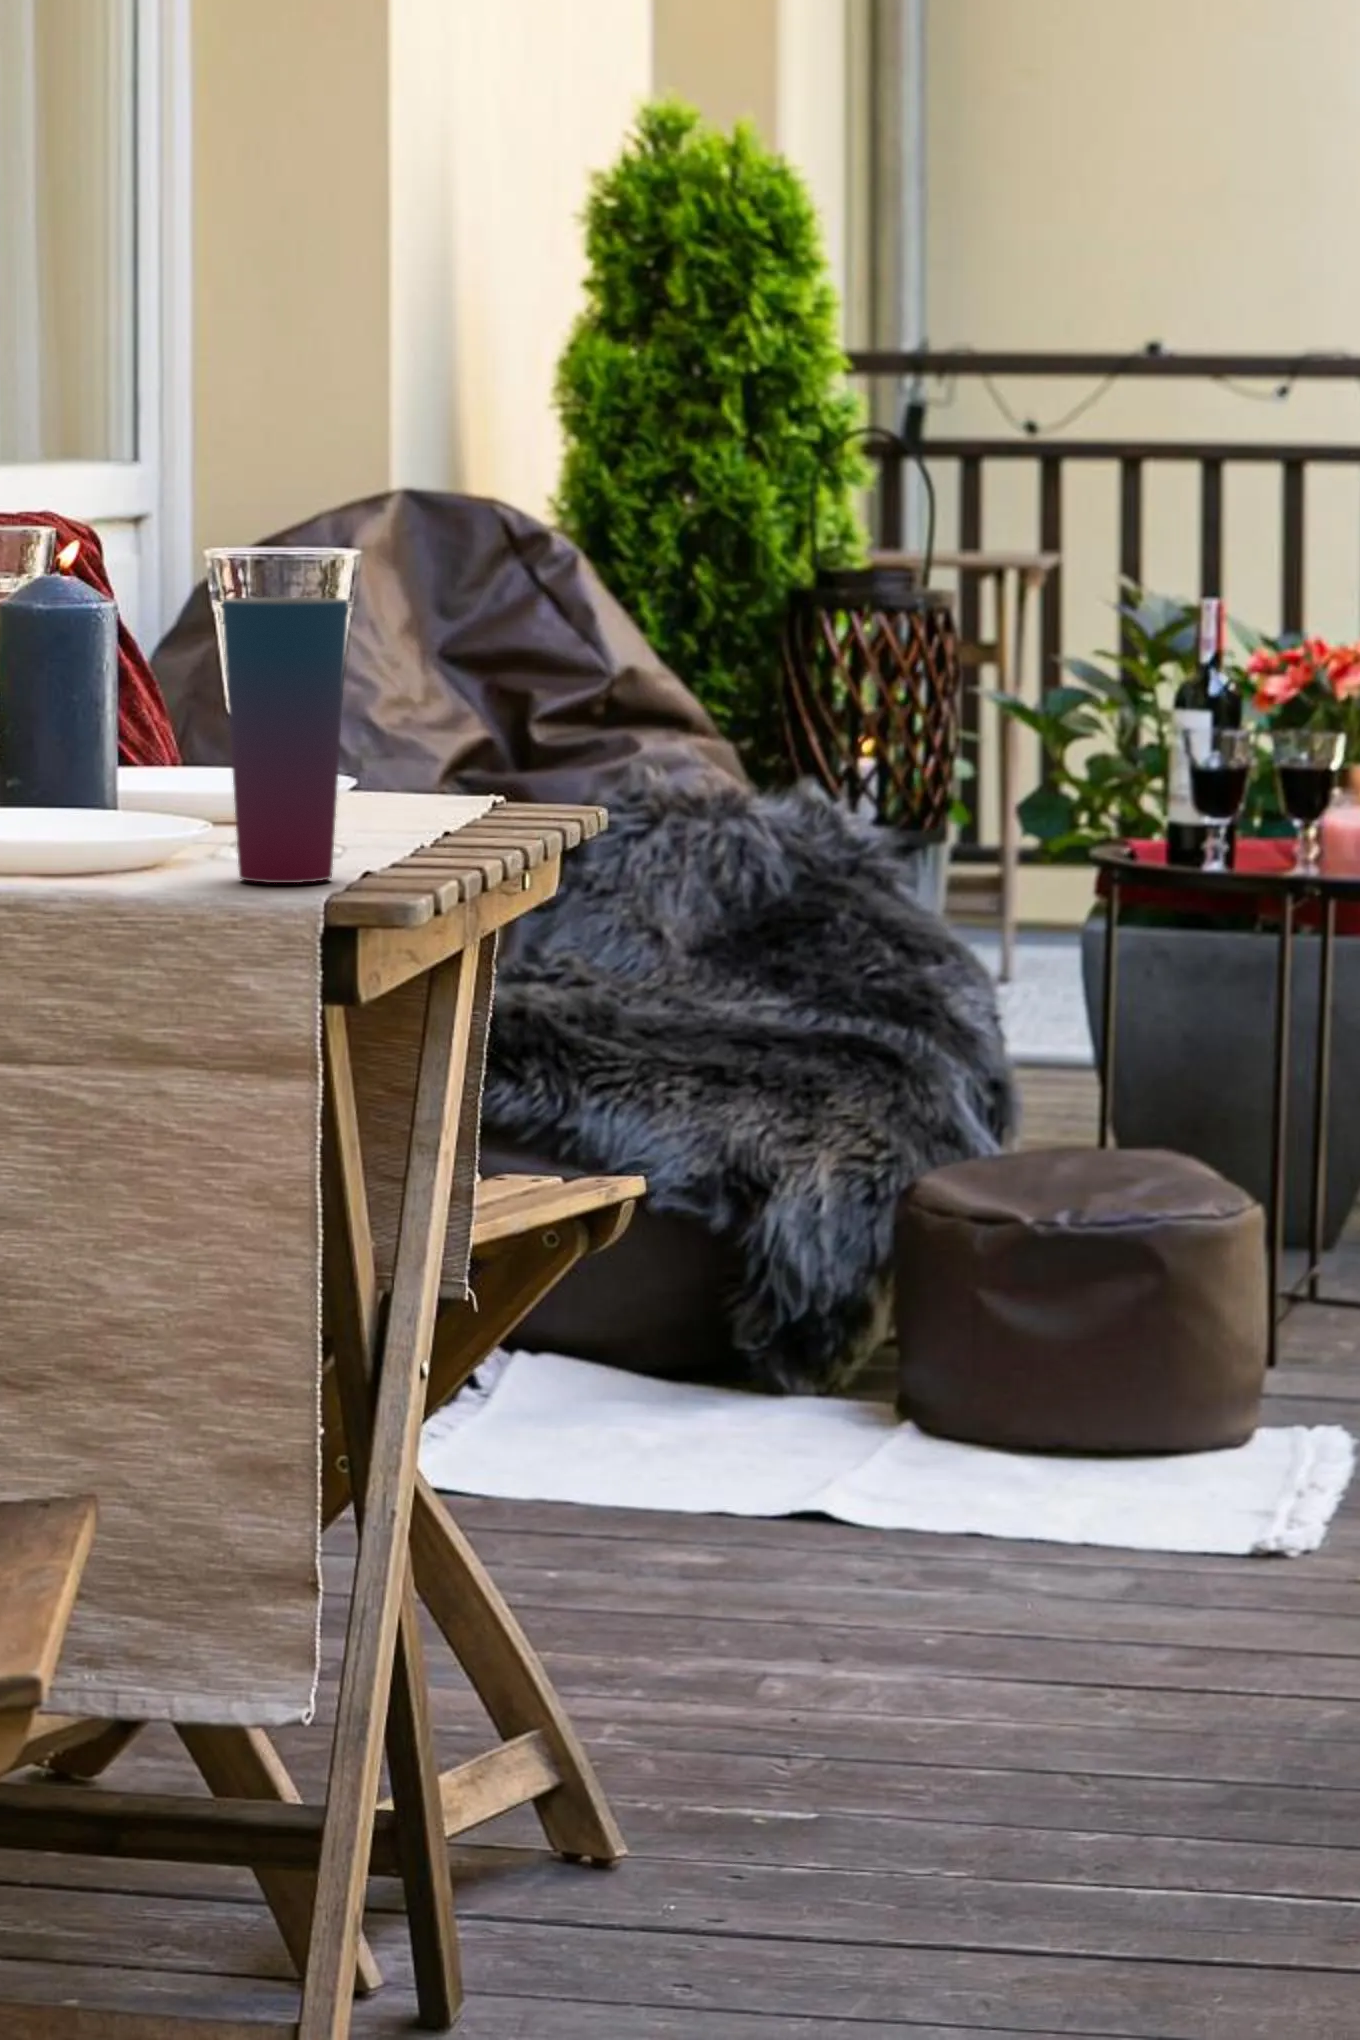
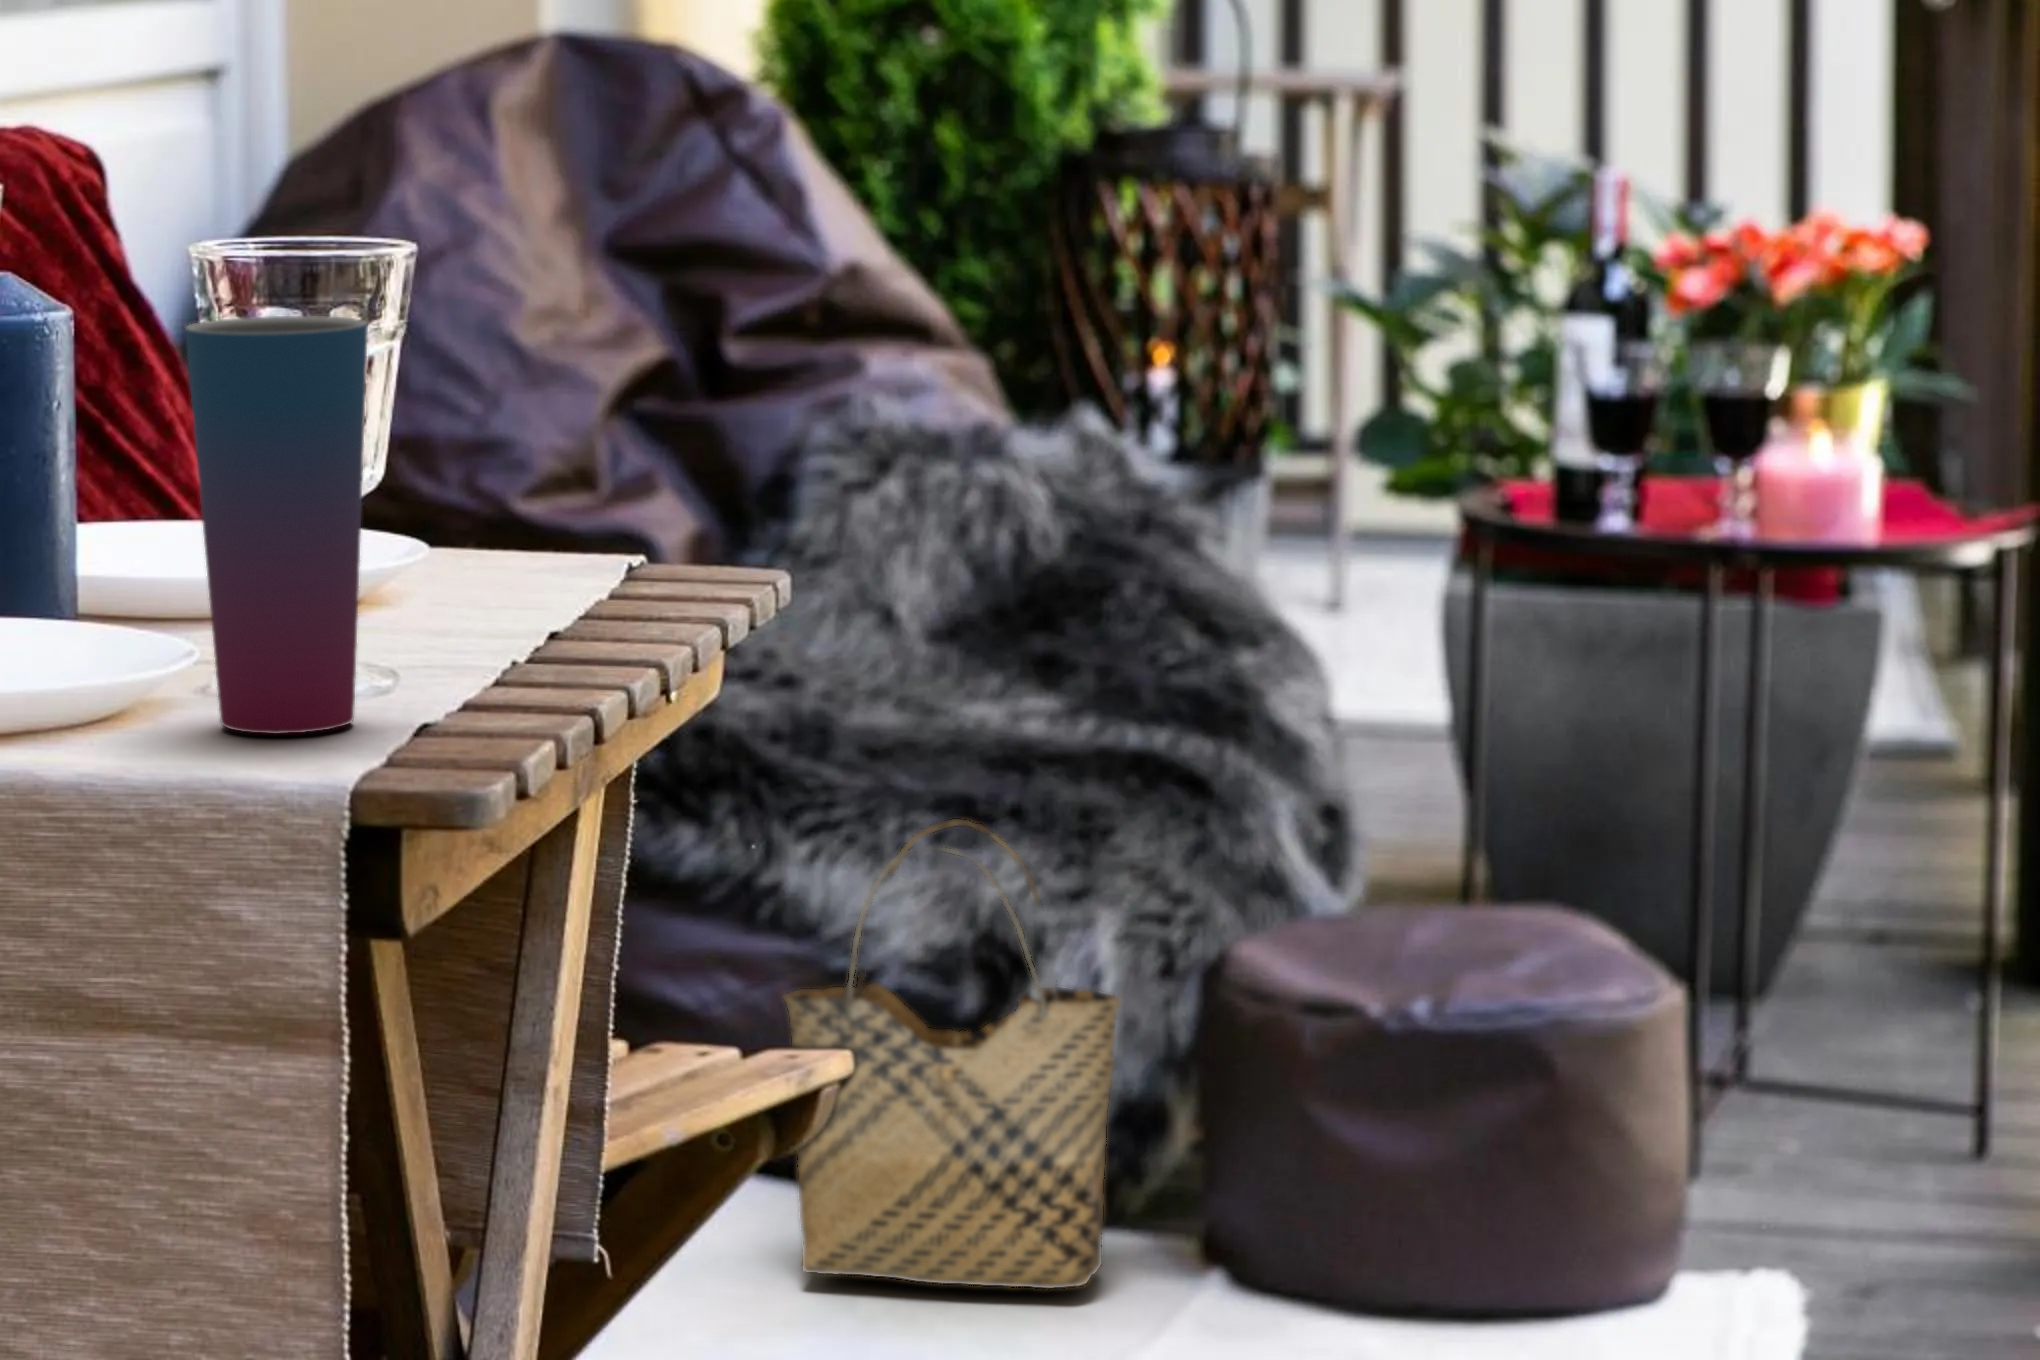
woven basket: none [580,1073,837,1432] -> present [784,819,1120,1288]

